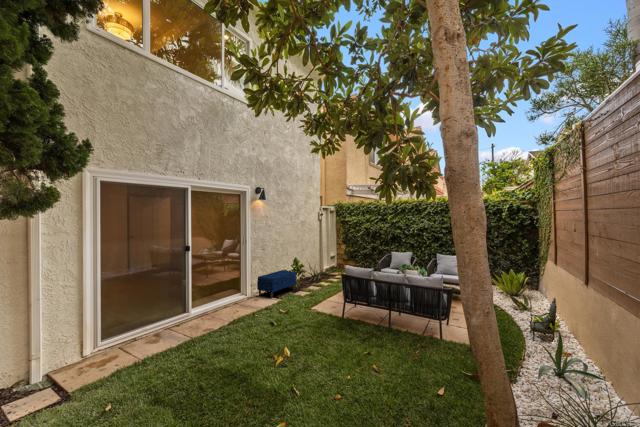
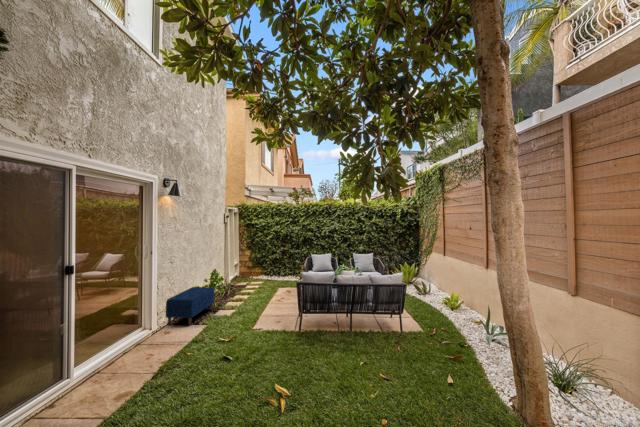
armchair: present [529,298,557,340] -> none [458,266,482,321]

